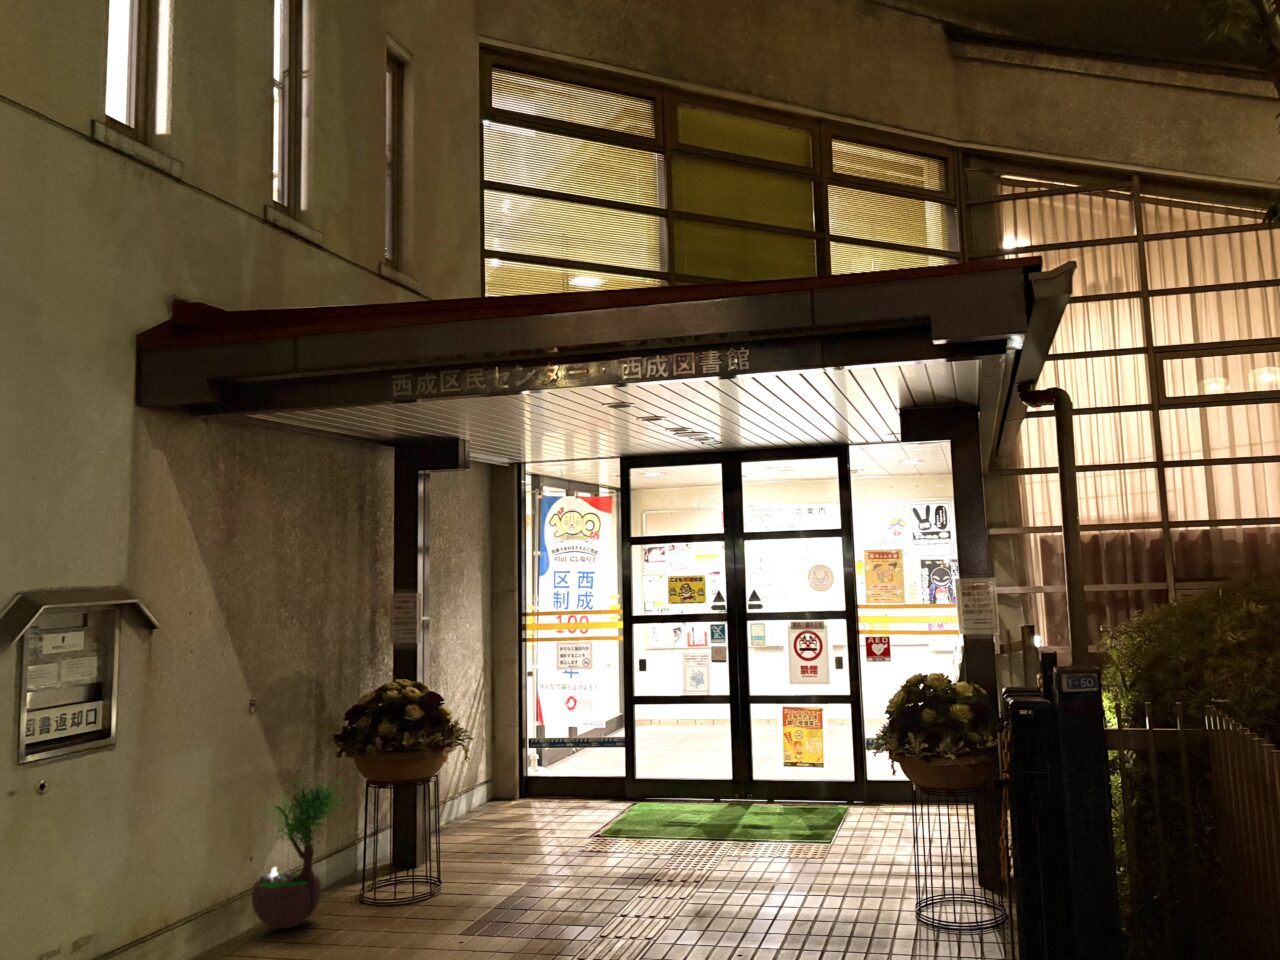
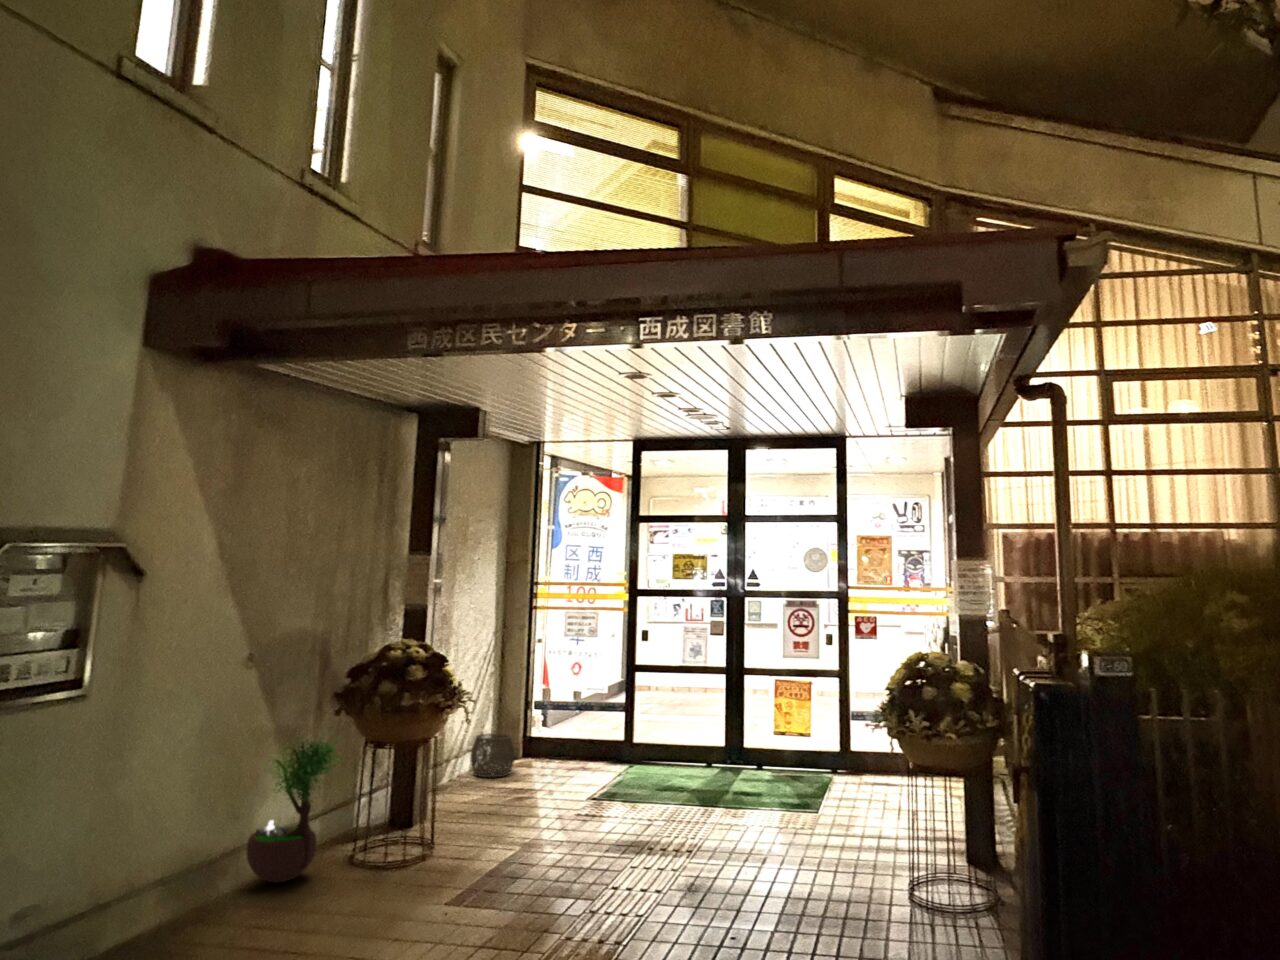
woven basket: none [465,775,512,821] -> present [471,734,514,777]

